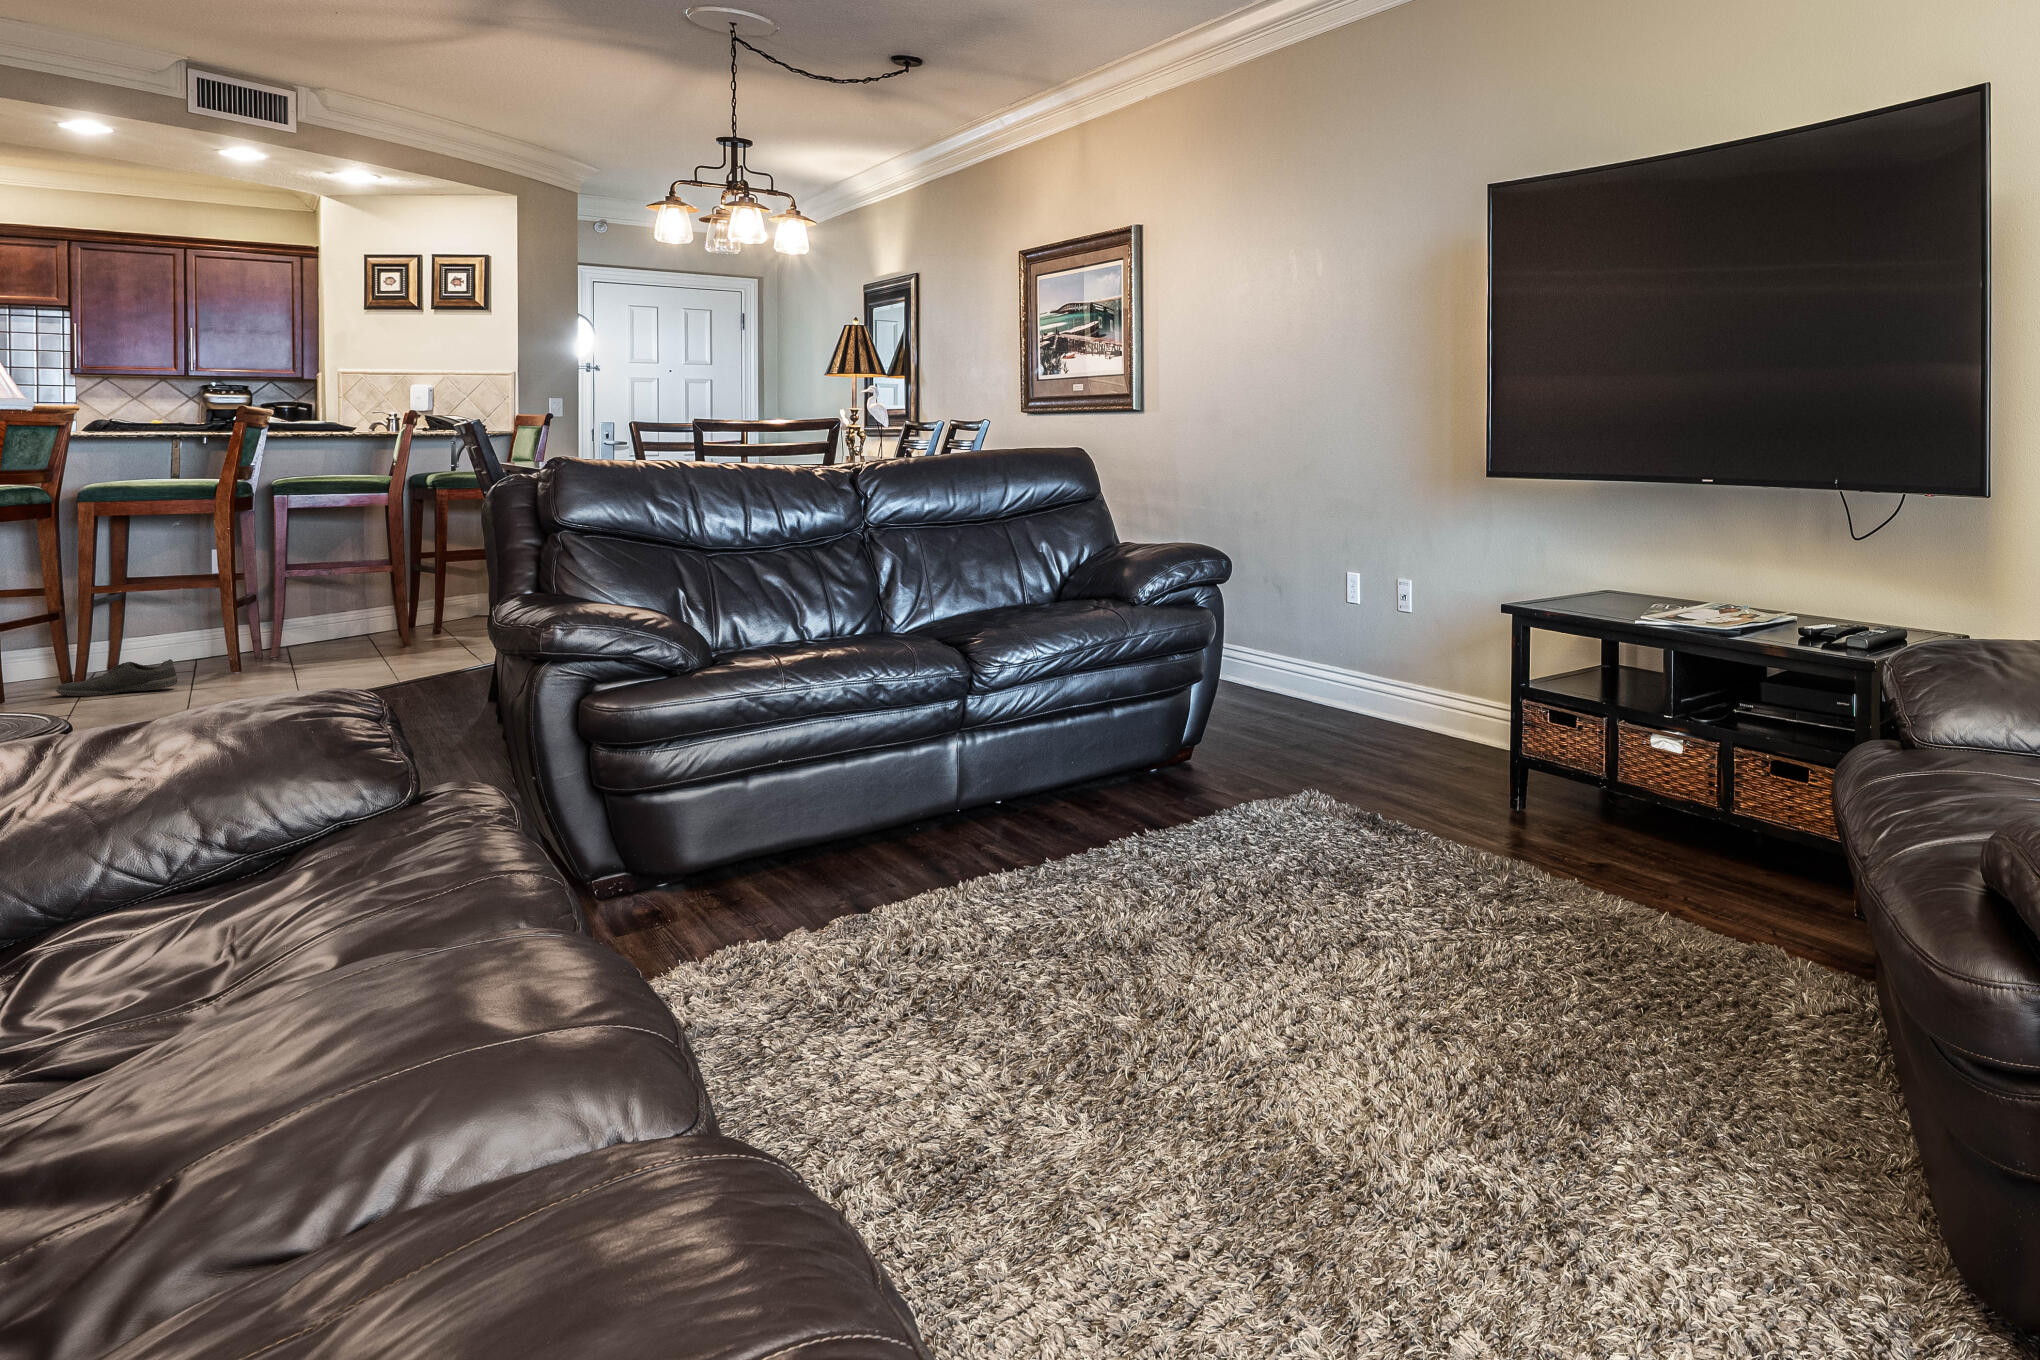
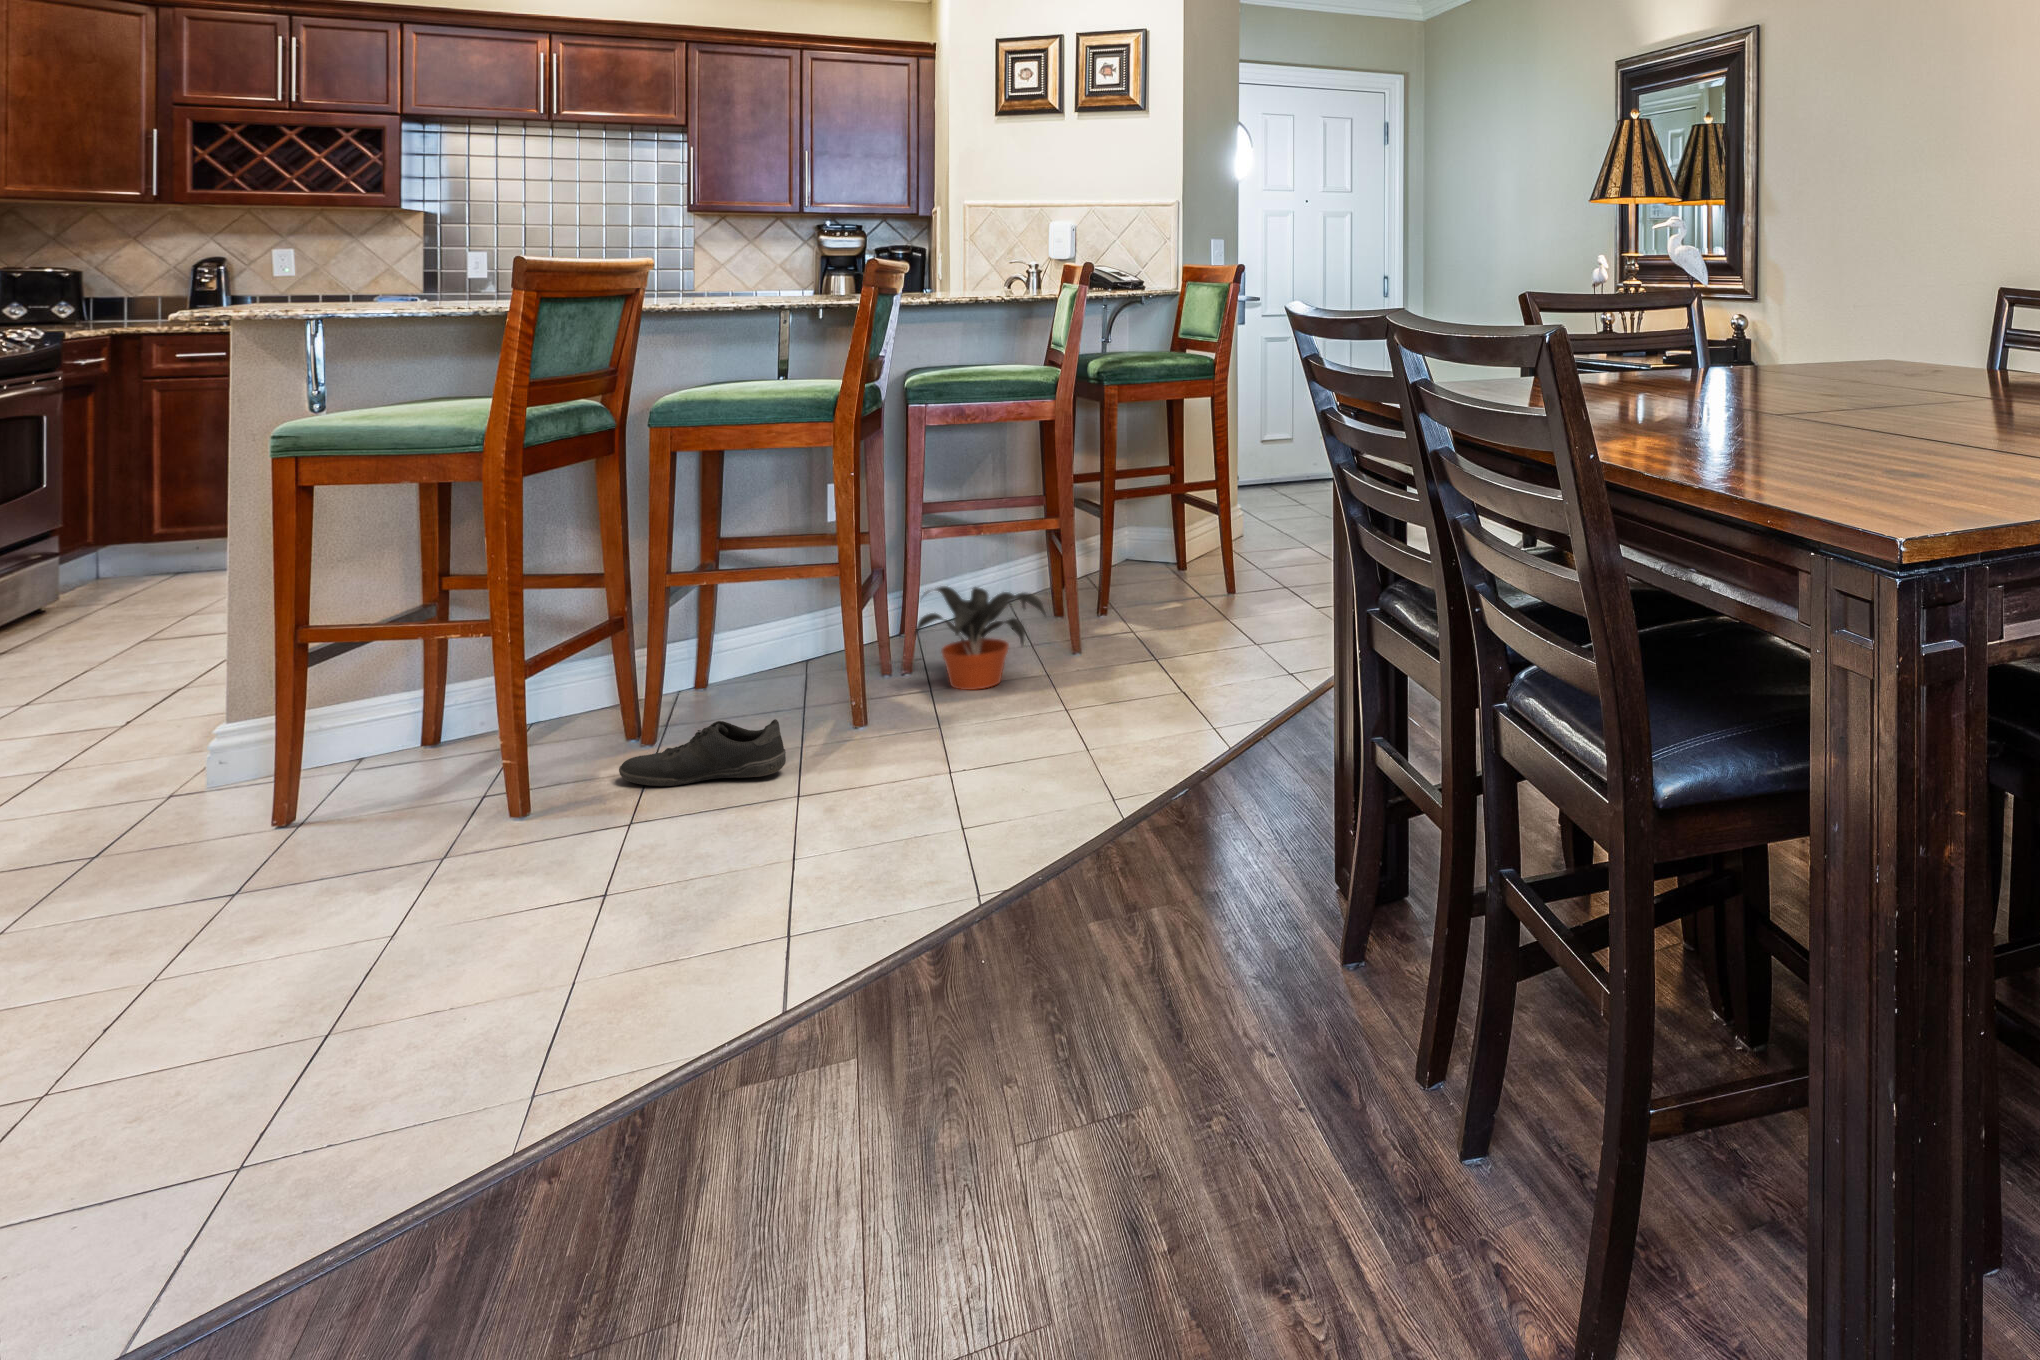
potted plant: none [275,602,377,661] -> present [914,586,1046,690]

